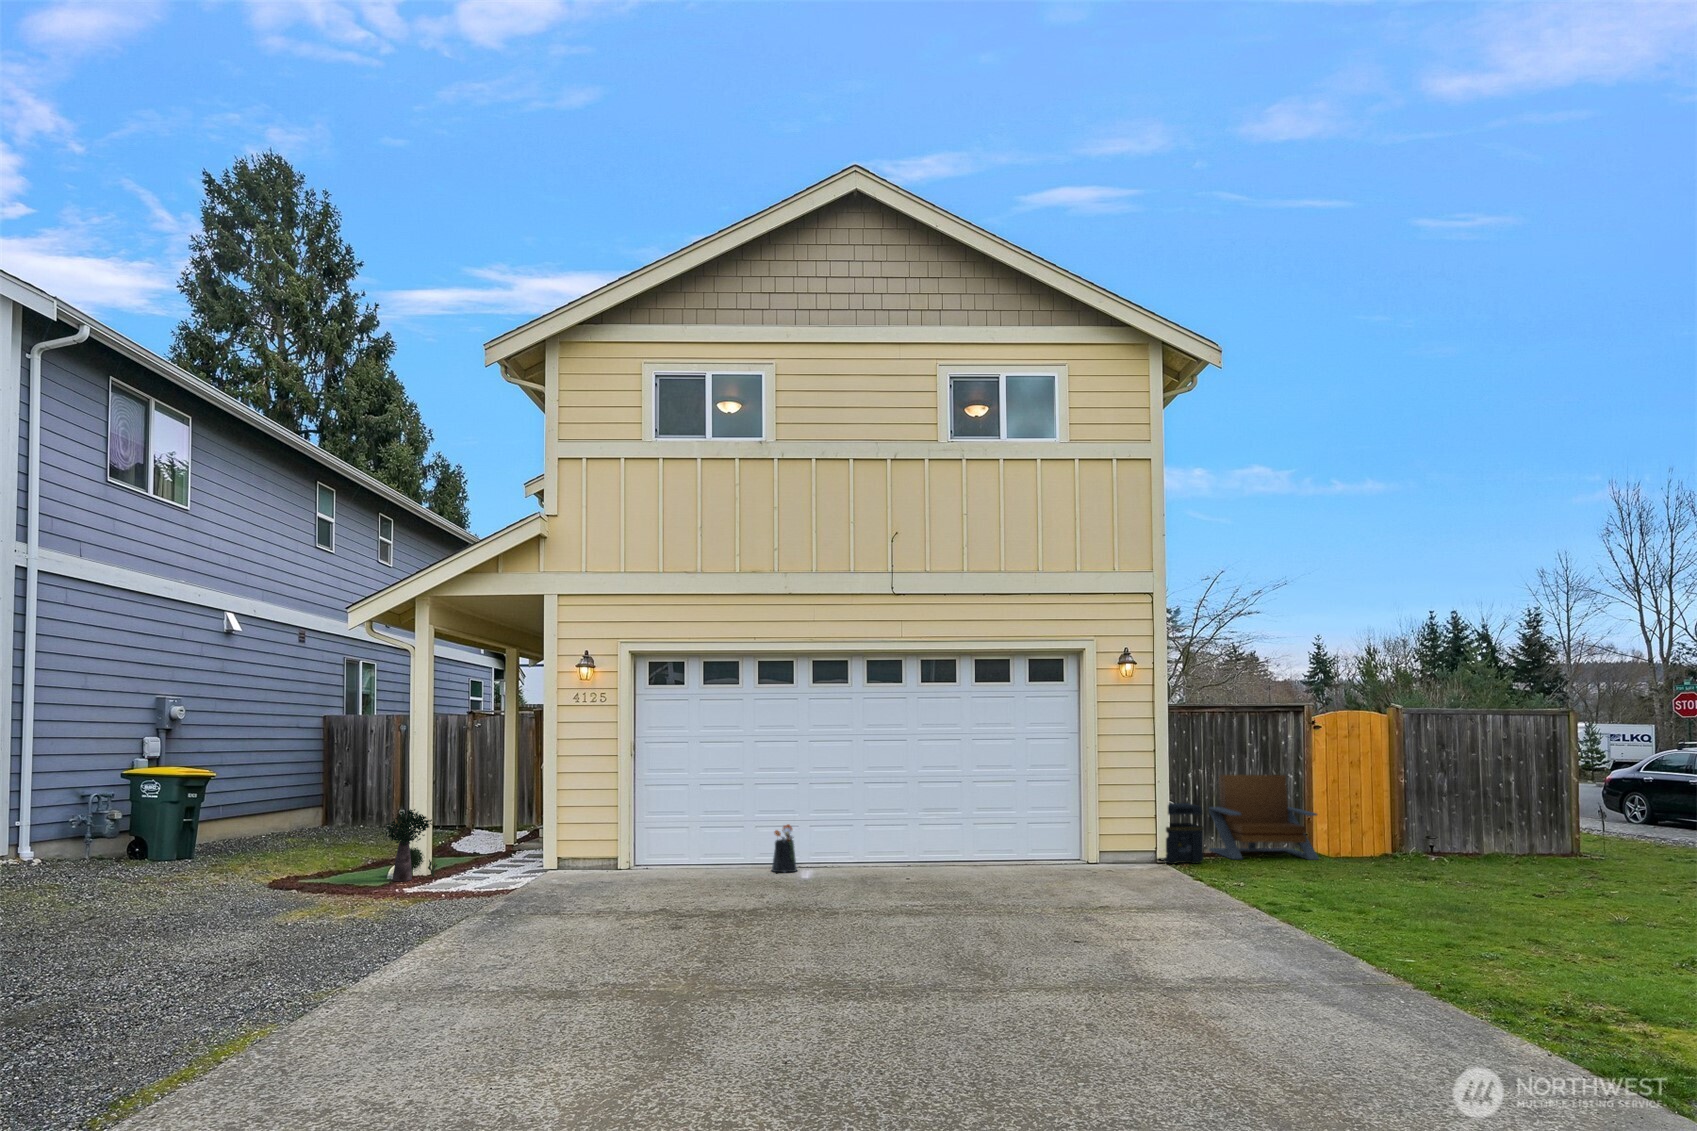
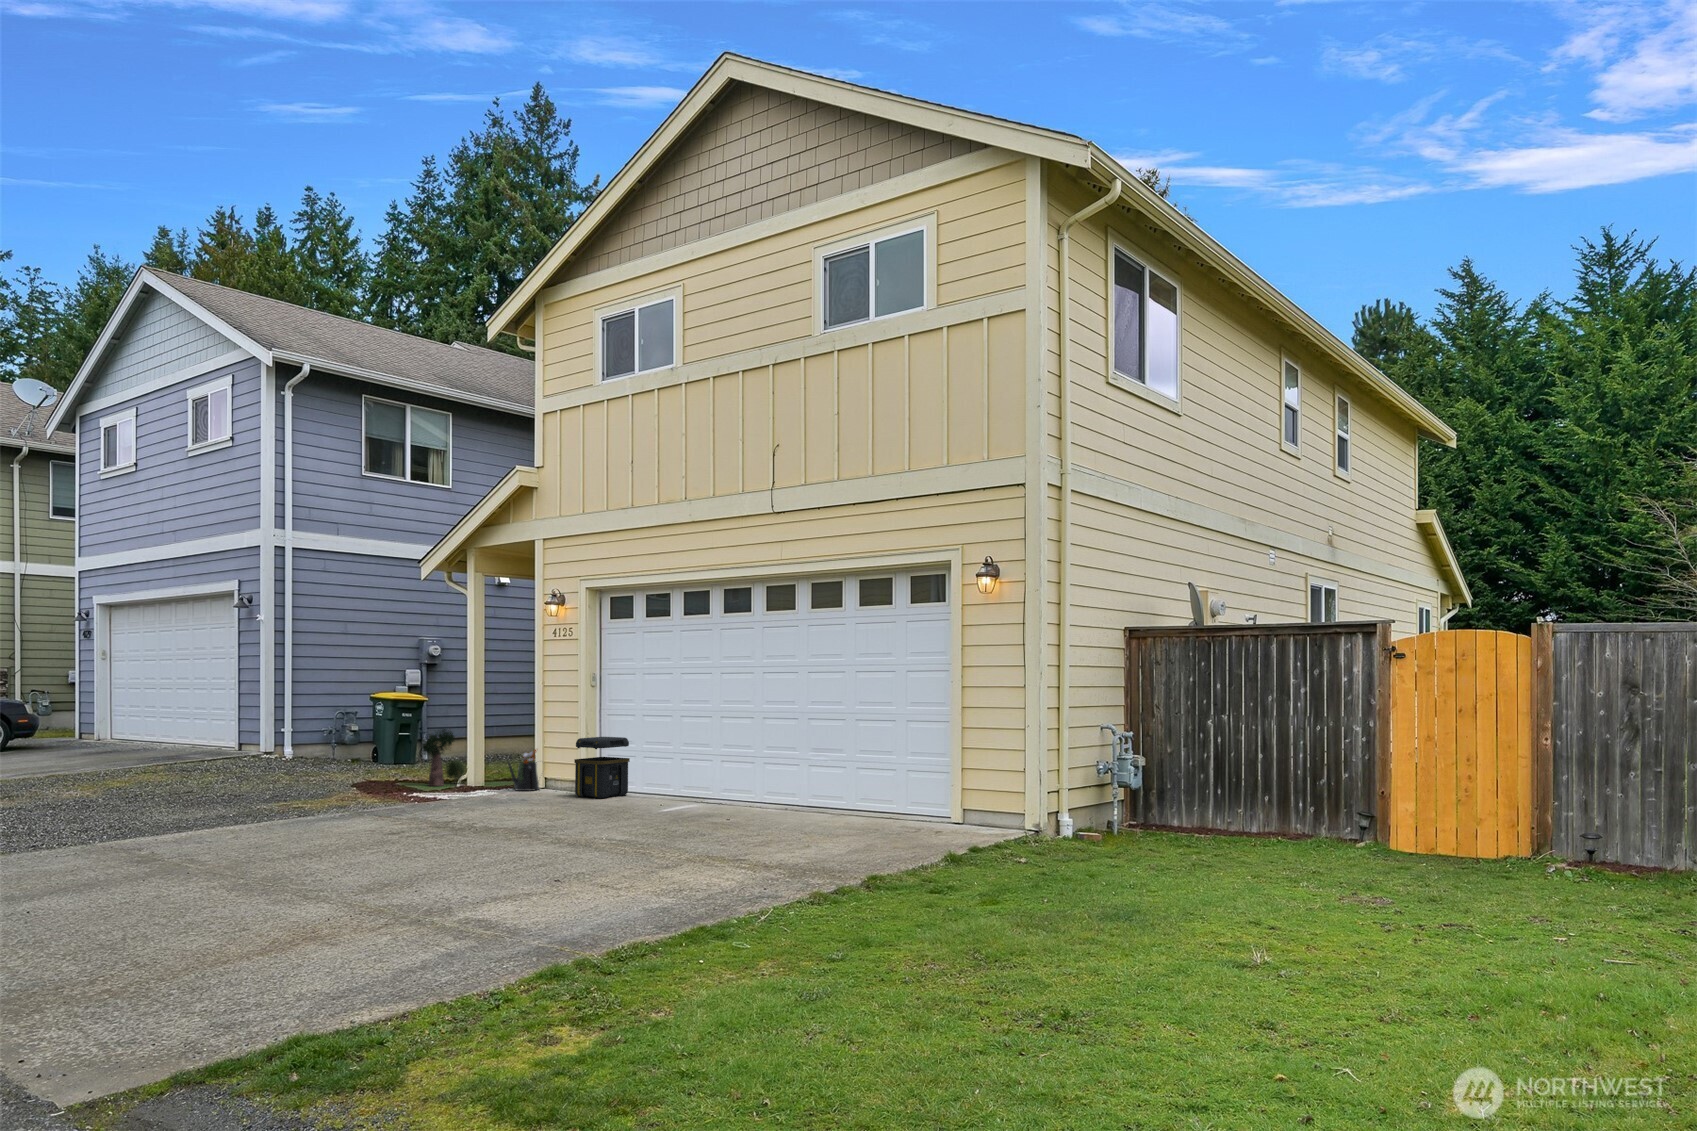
lounge chair: present [1209,774,1319,860] -> none [1182,722,1343,850]
toolbox: present [1158,803,1204,864] -> present [574,737,630,798]
watering can: present [772,824,797,872] -> present [508,749,539,791]

